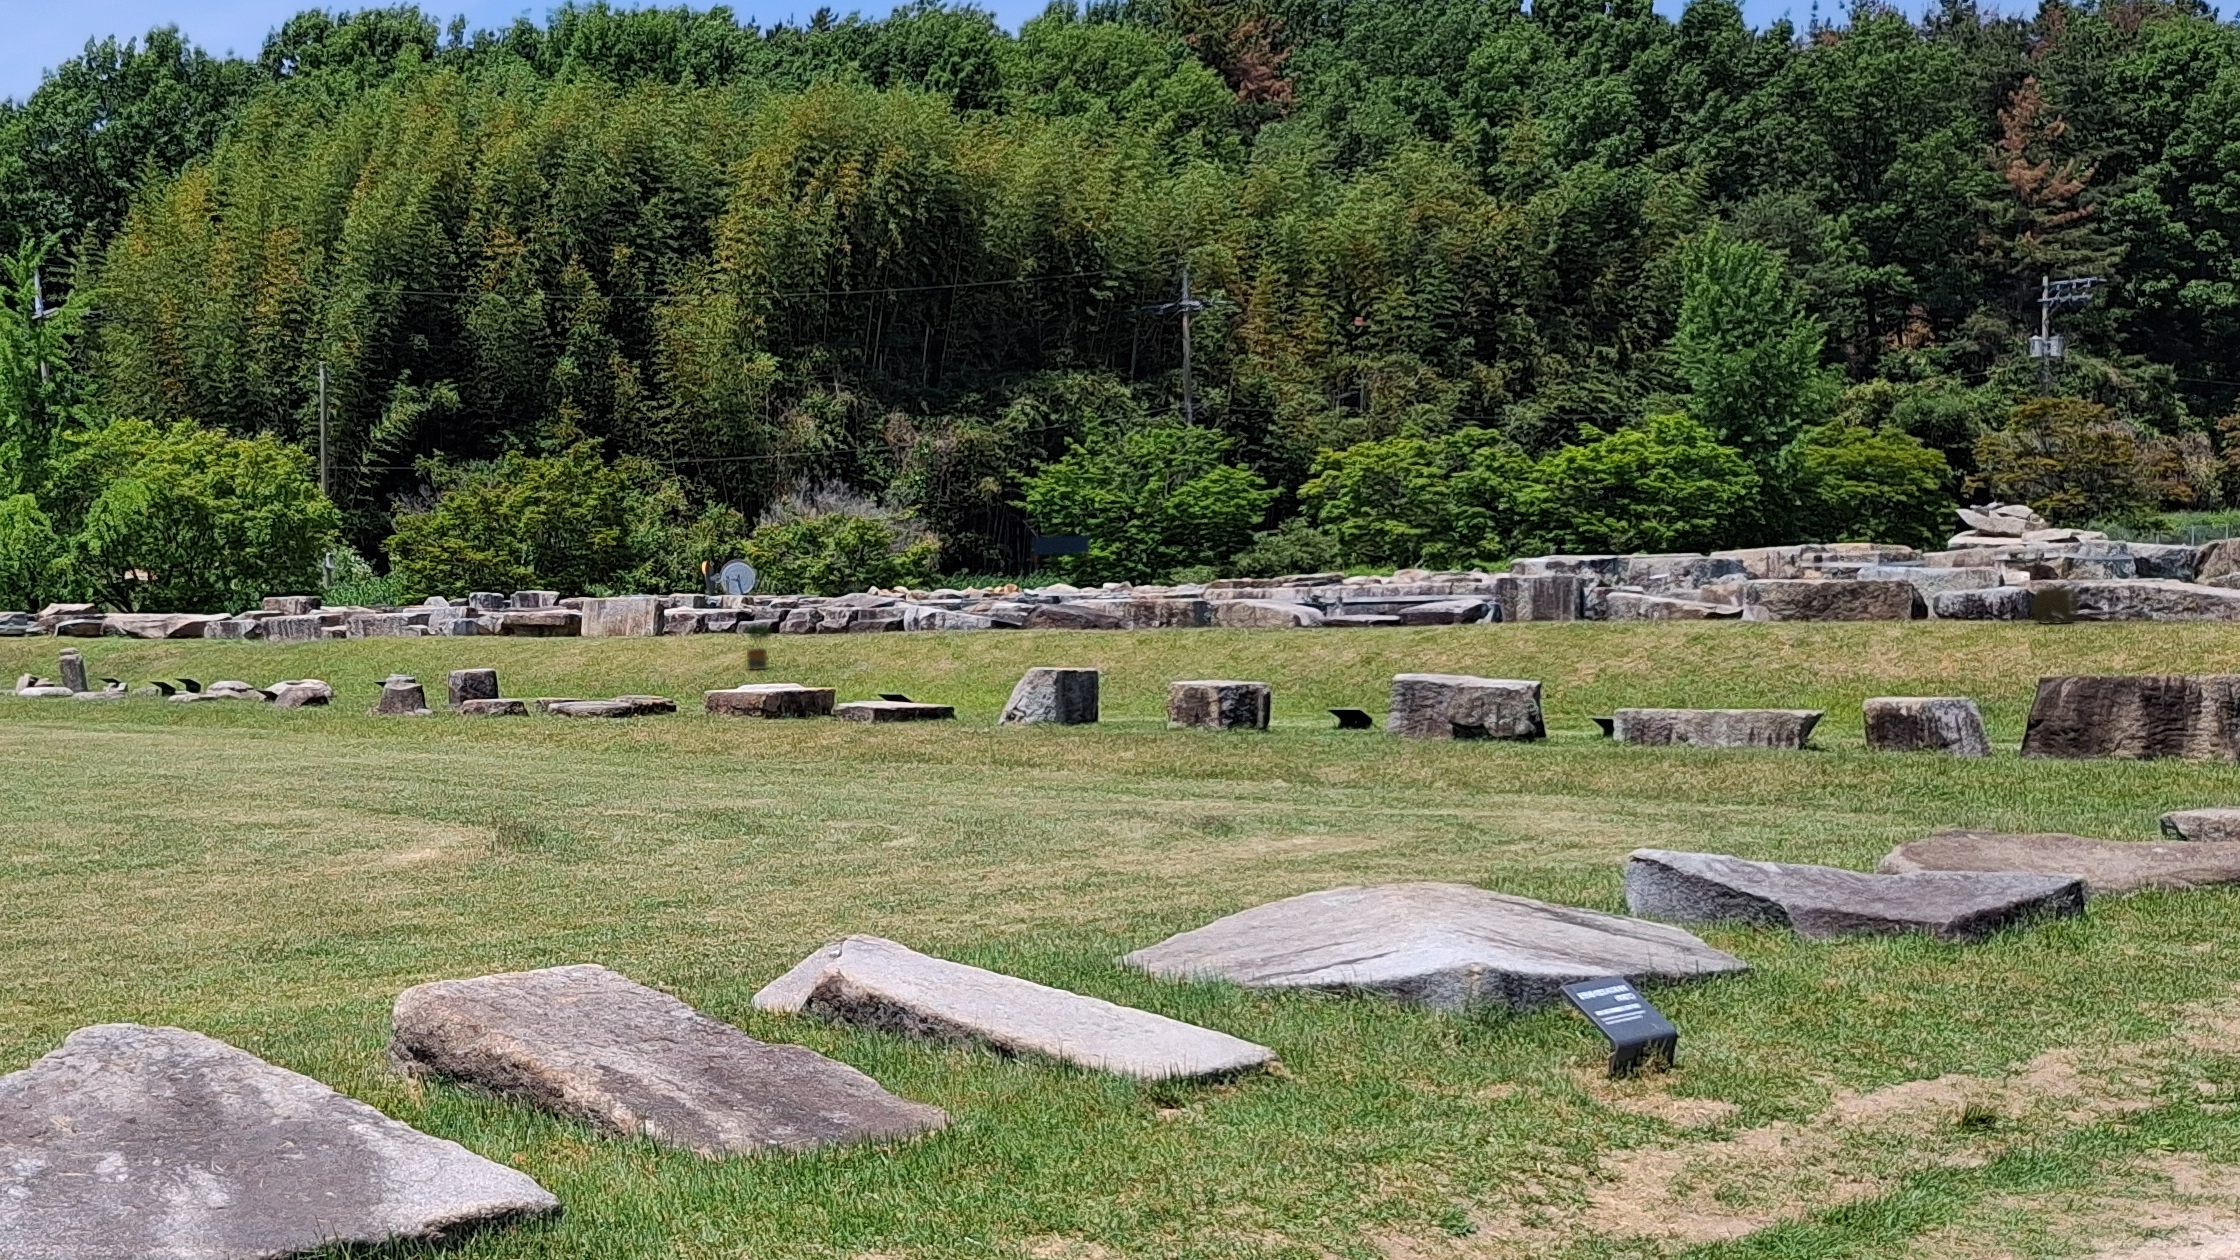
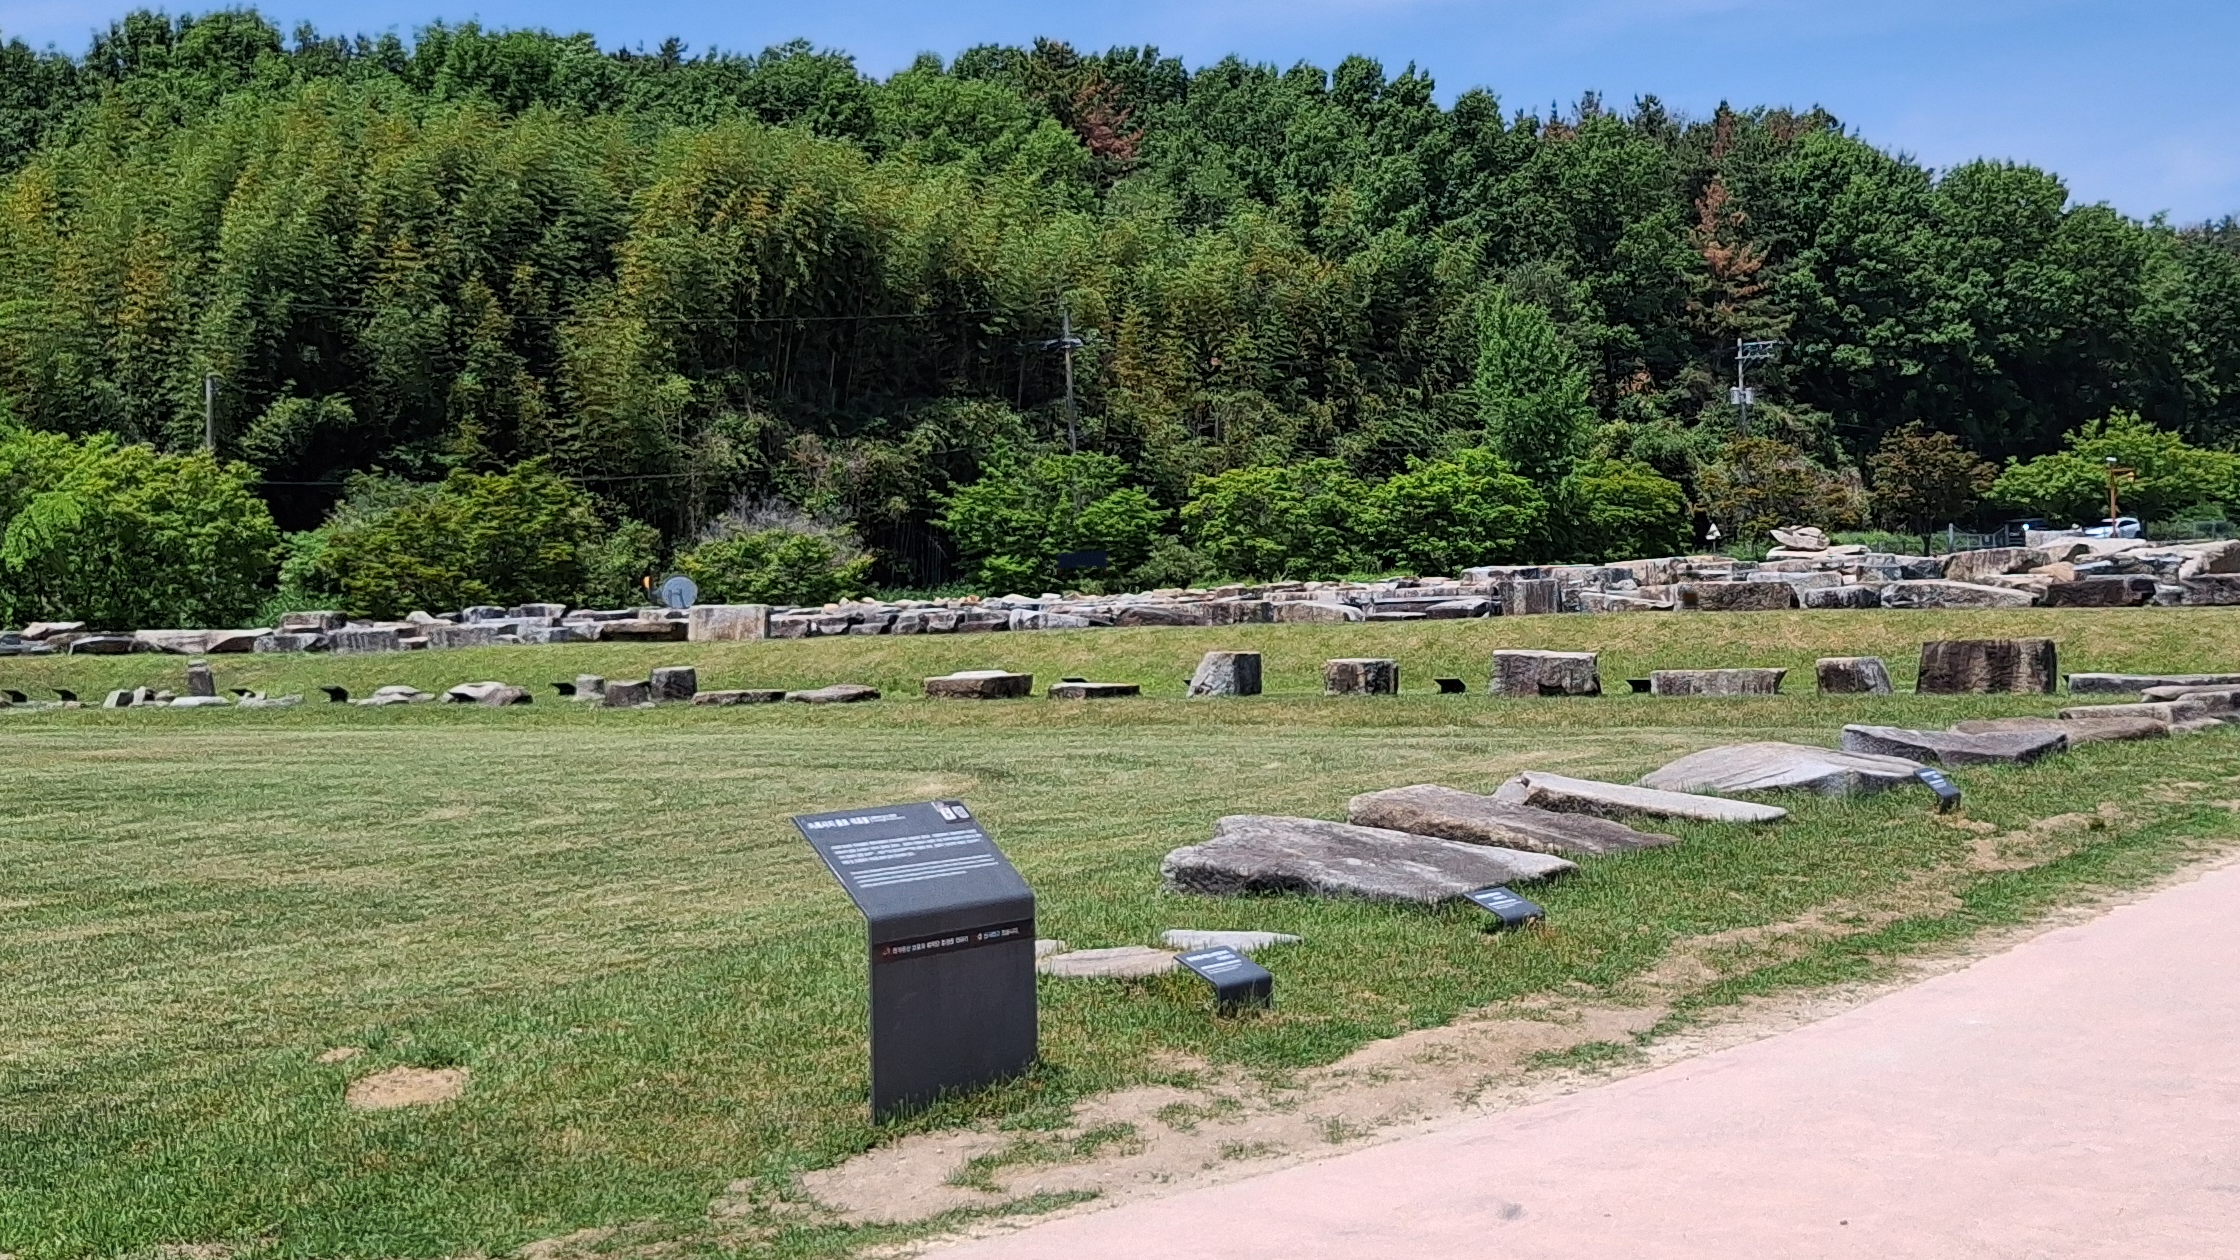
woven basket: present [2032,588,2080,623] -> none [1877,585,1907,610]
potted tree: present [745,624,771,670] -> present [1680,571,1703,609]

